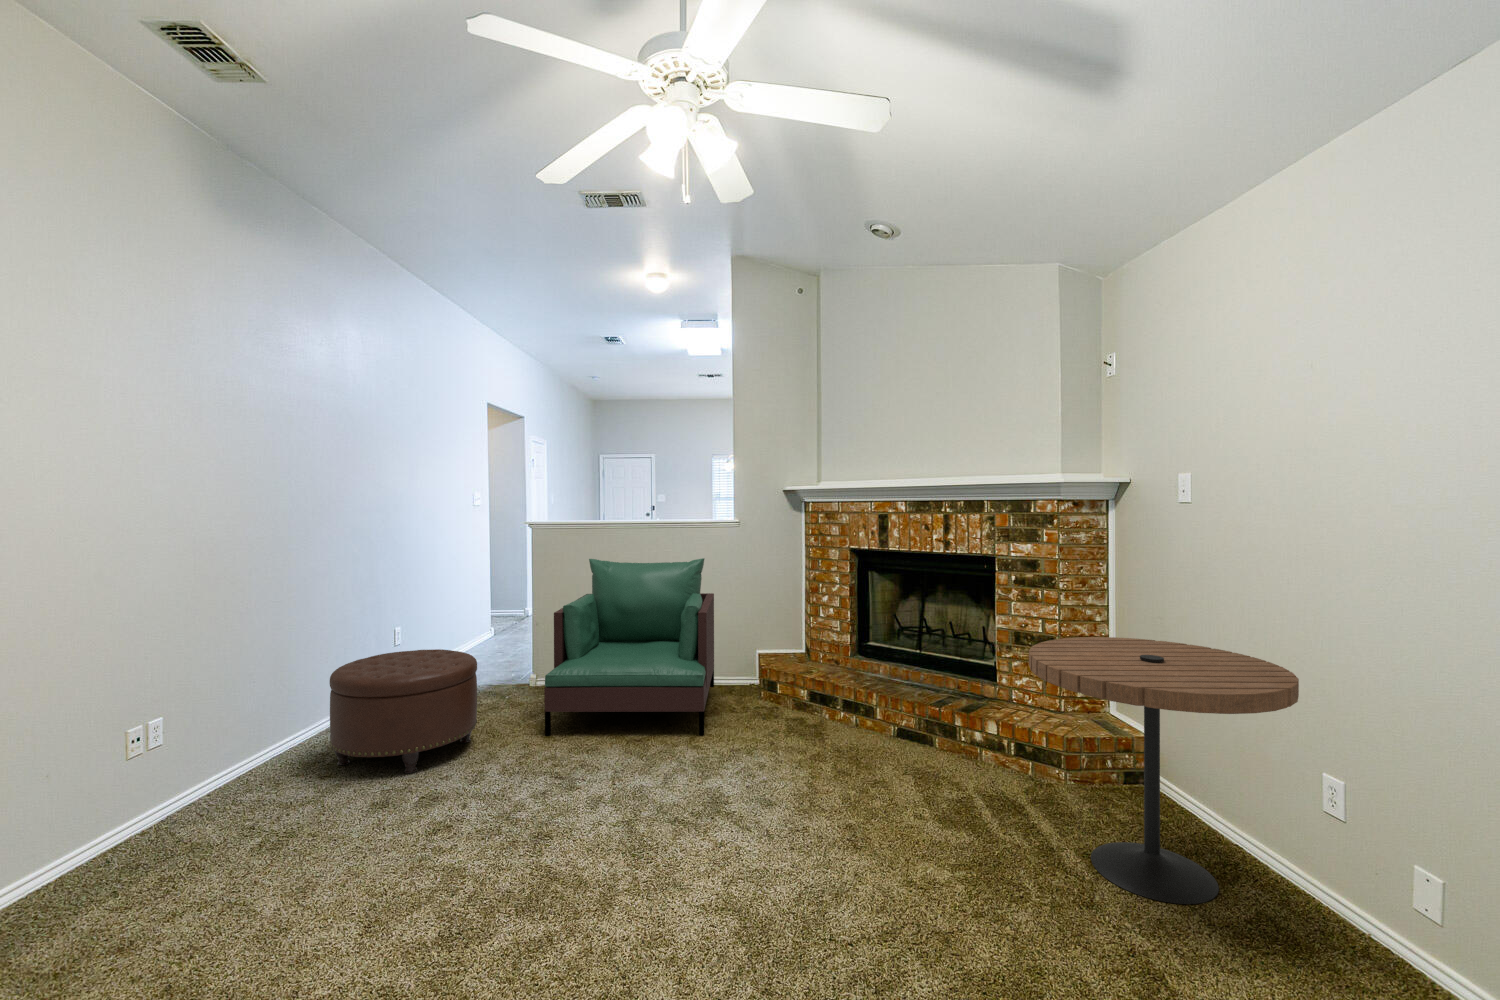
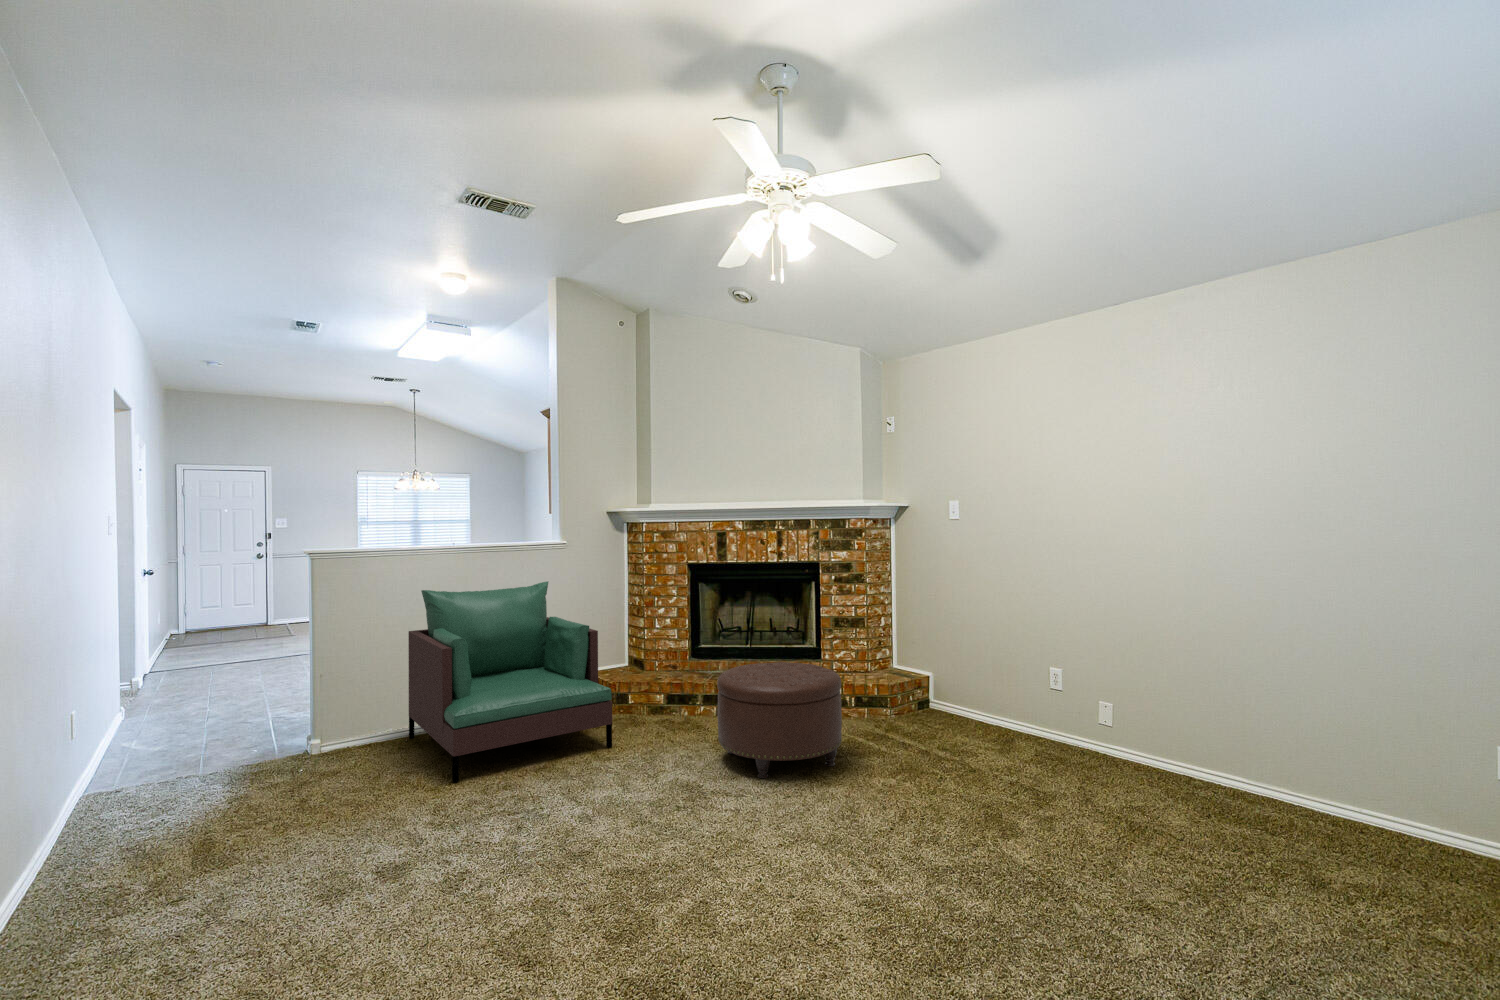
side table: present [1029,637,1299,904] -> none [910,607,1056,756]
ottoman: present [330,649,477,773] -> present [717,662,842,778]

